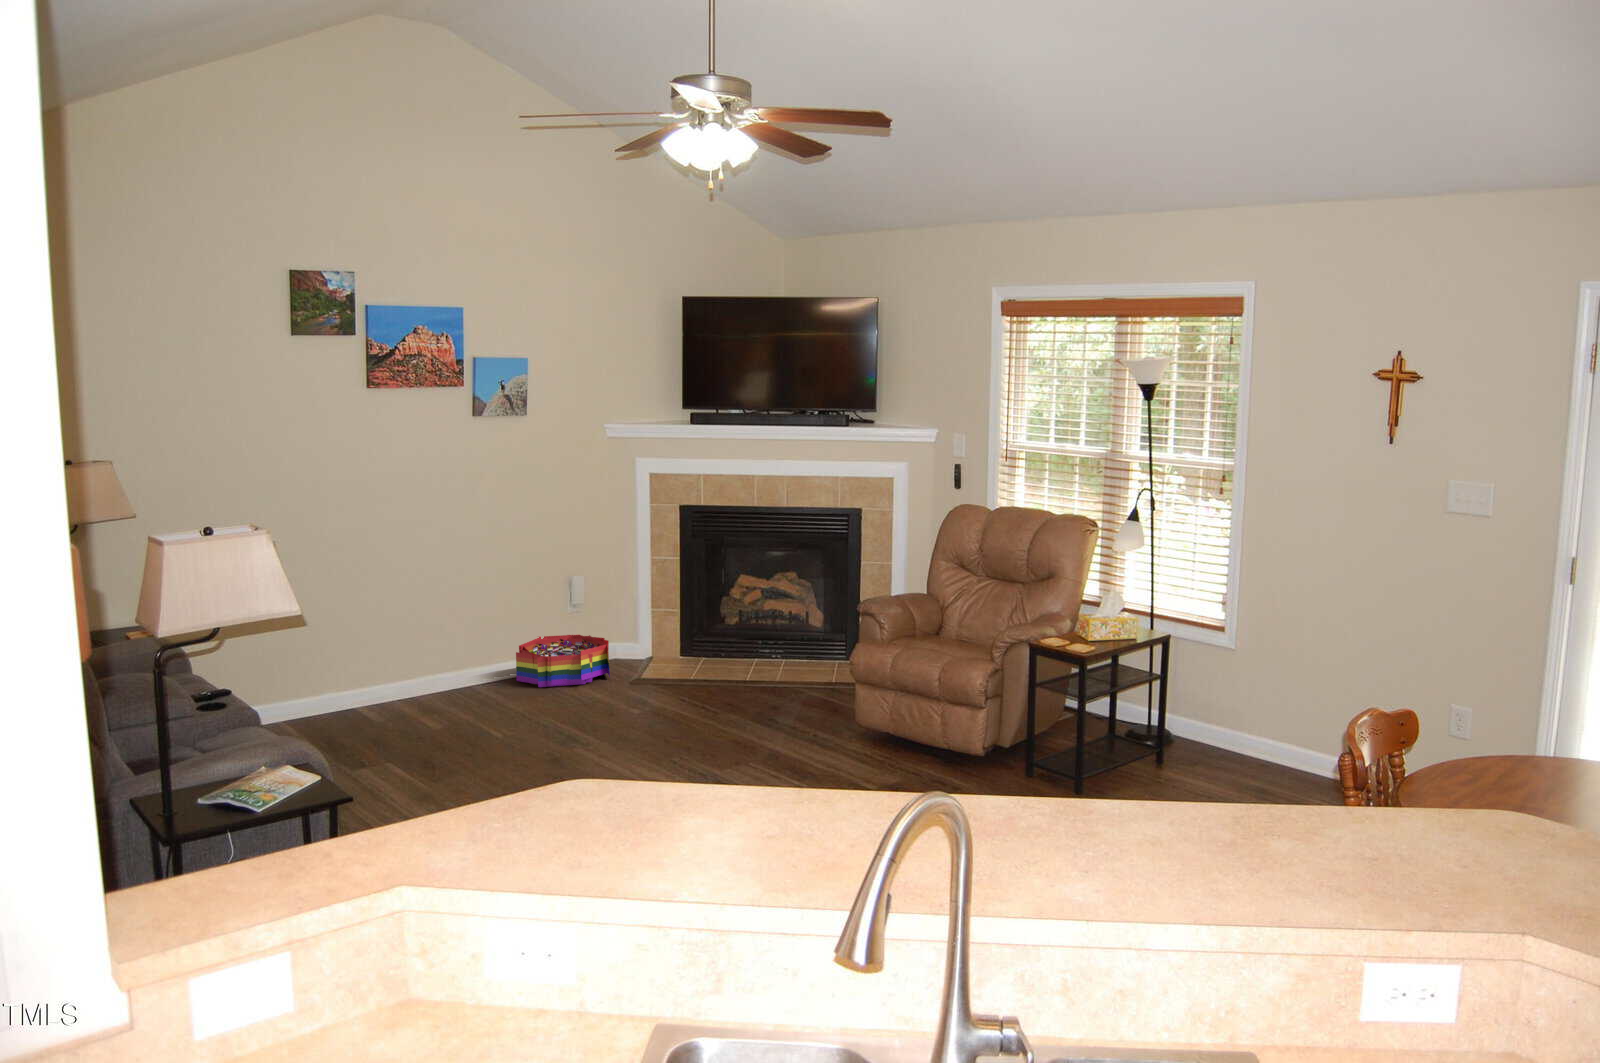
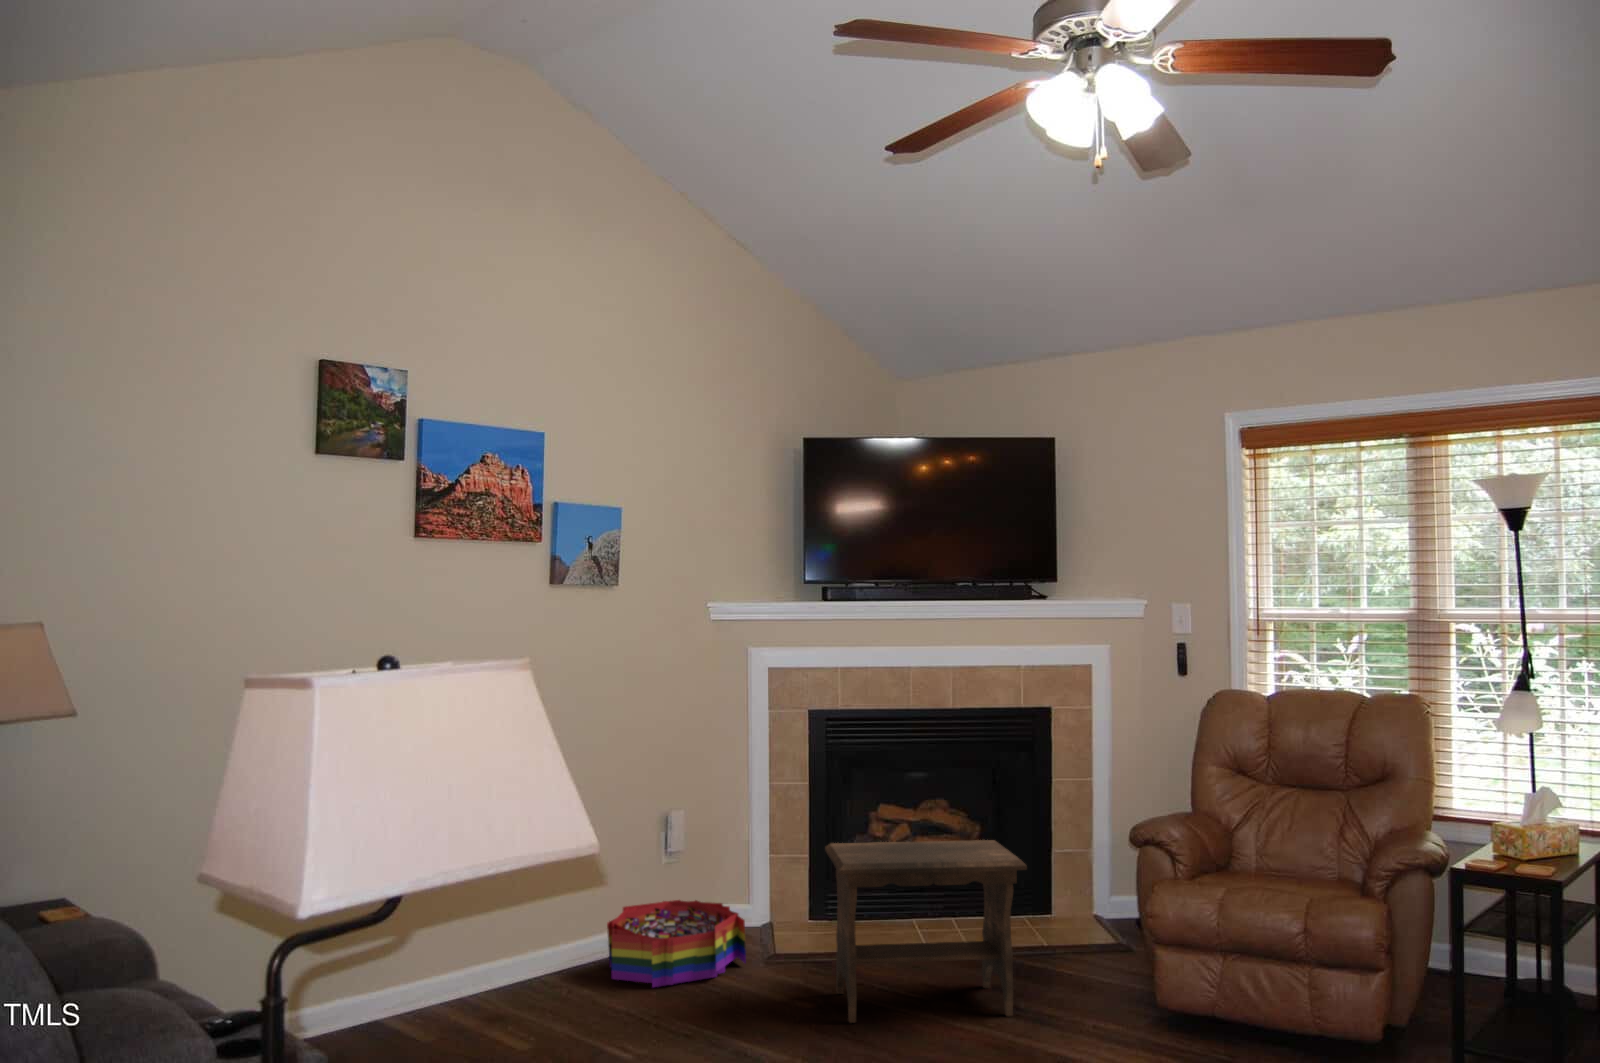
footstool: none [632,600,767,717] -> present [825,840,1027,1023]

